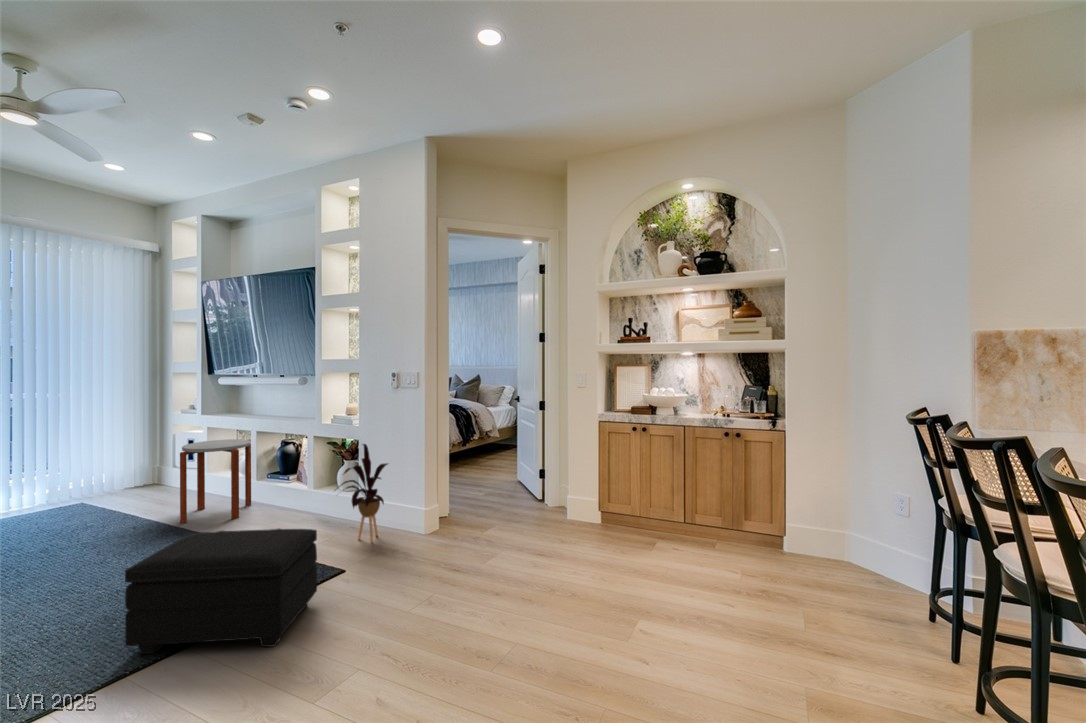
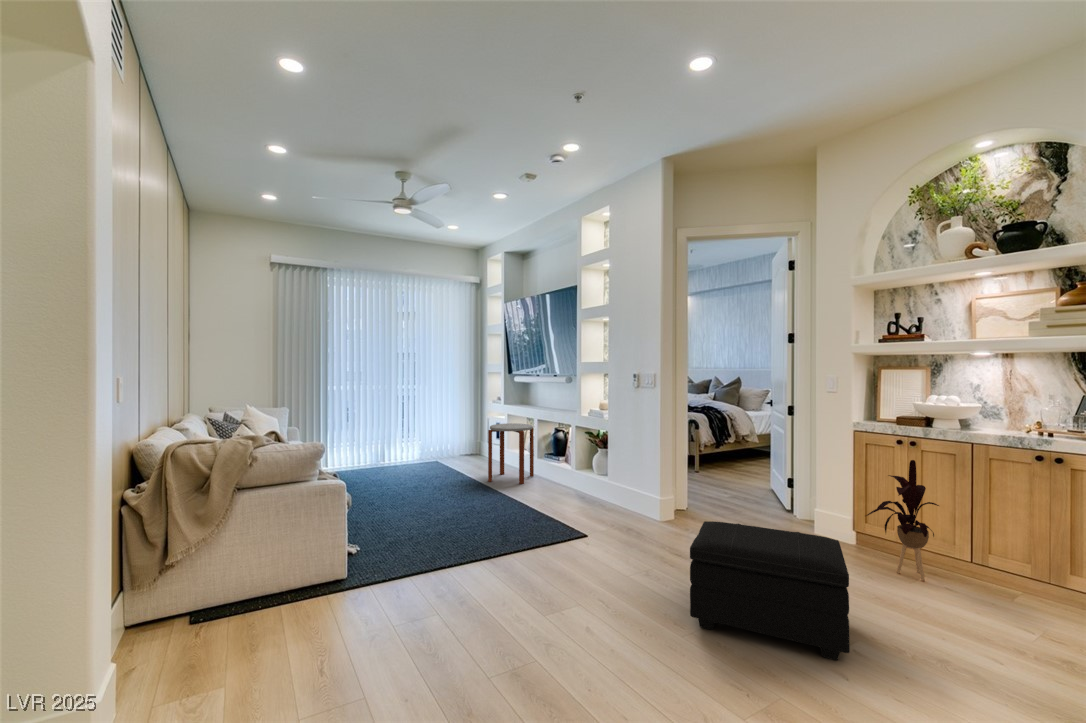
house plant: present [341,444,388,542] -> present [866,460,939,581]
footstool: present [125,528,317,654] -> present [690,521,850,660]

